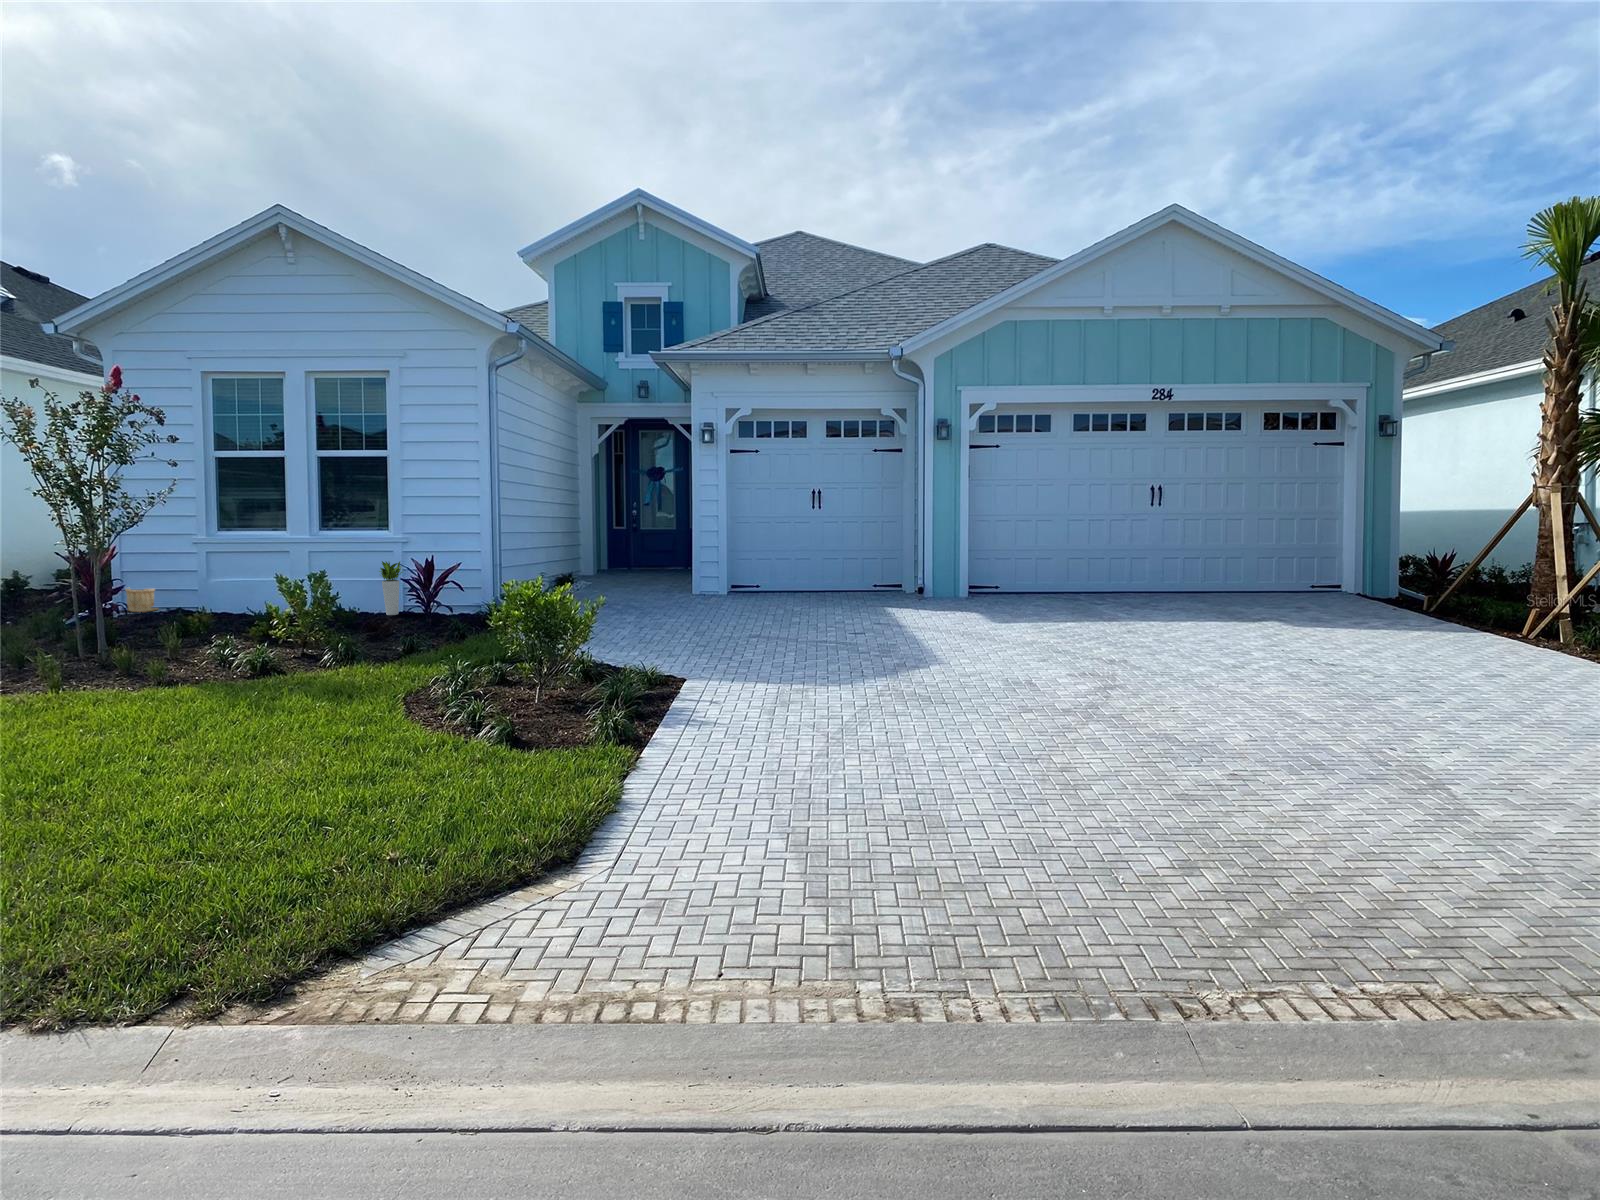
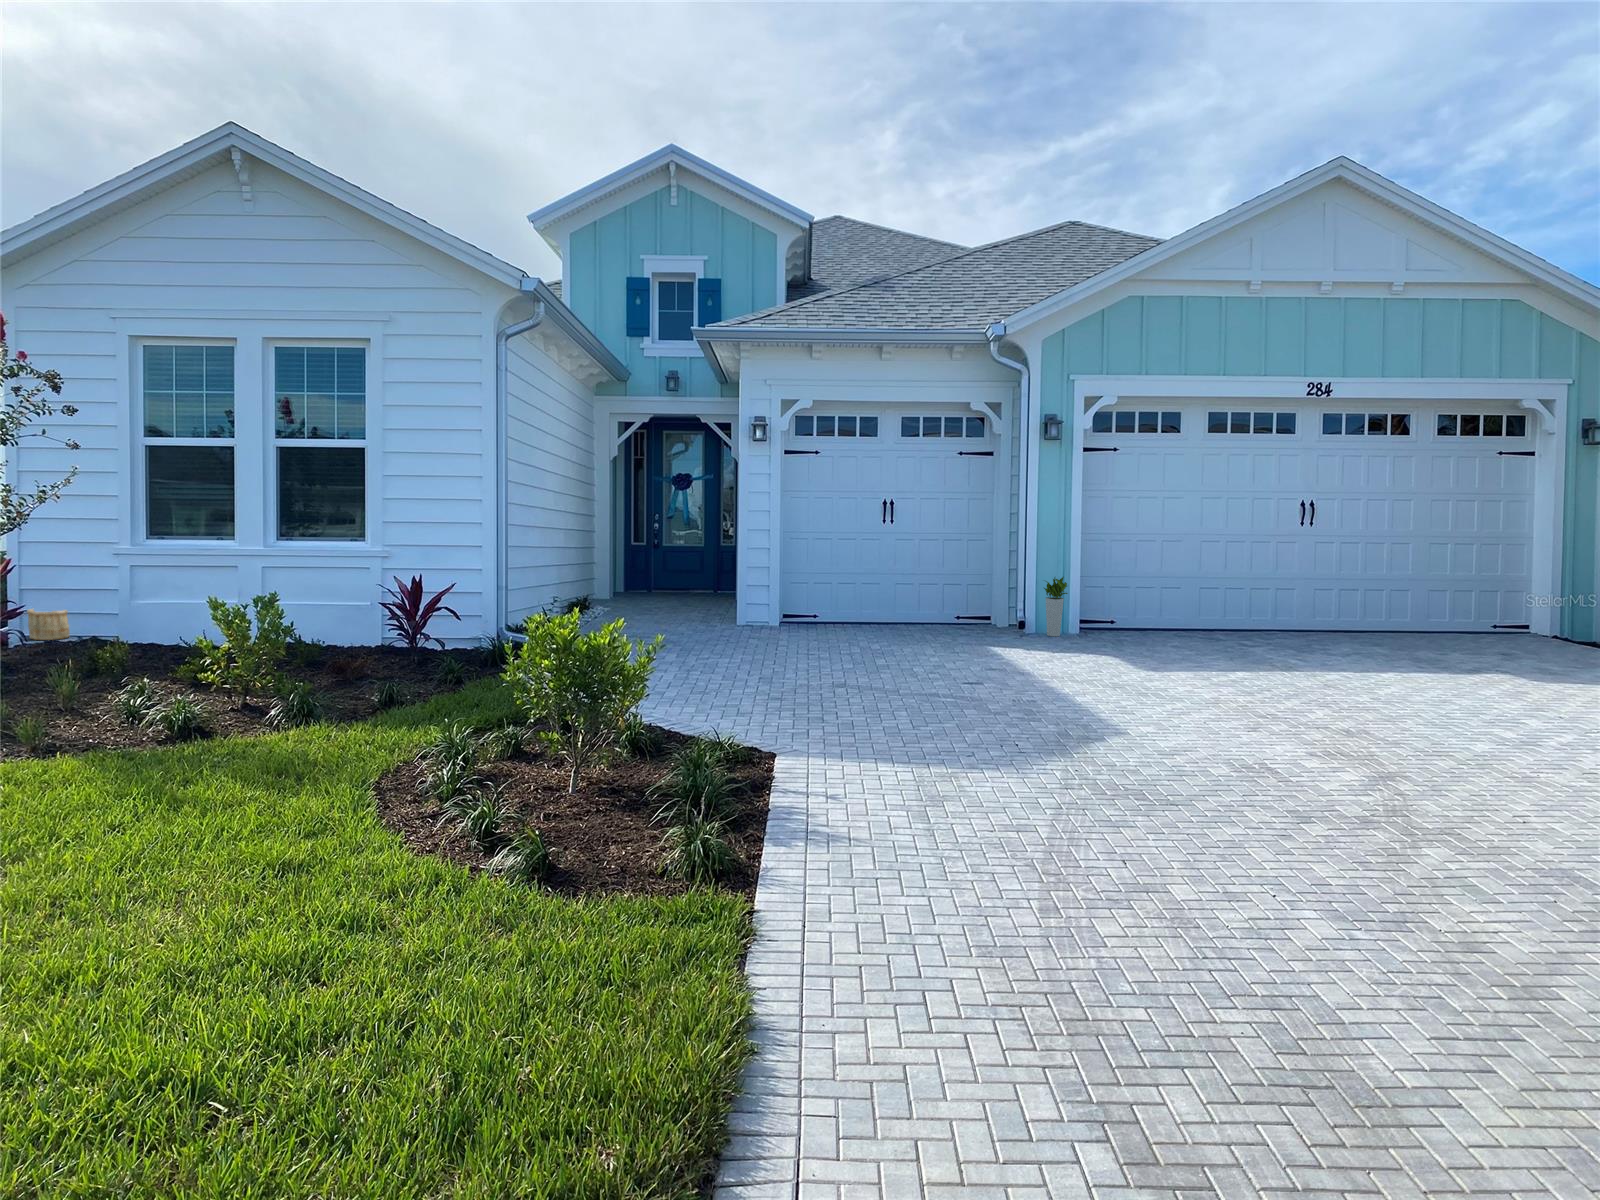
planter: present [379,561,402,615] -> present [1044,577,1068,636]

